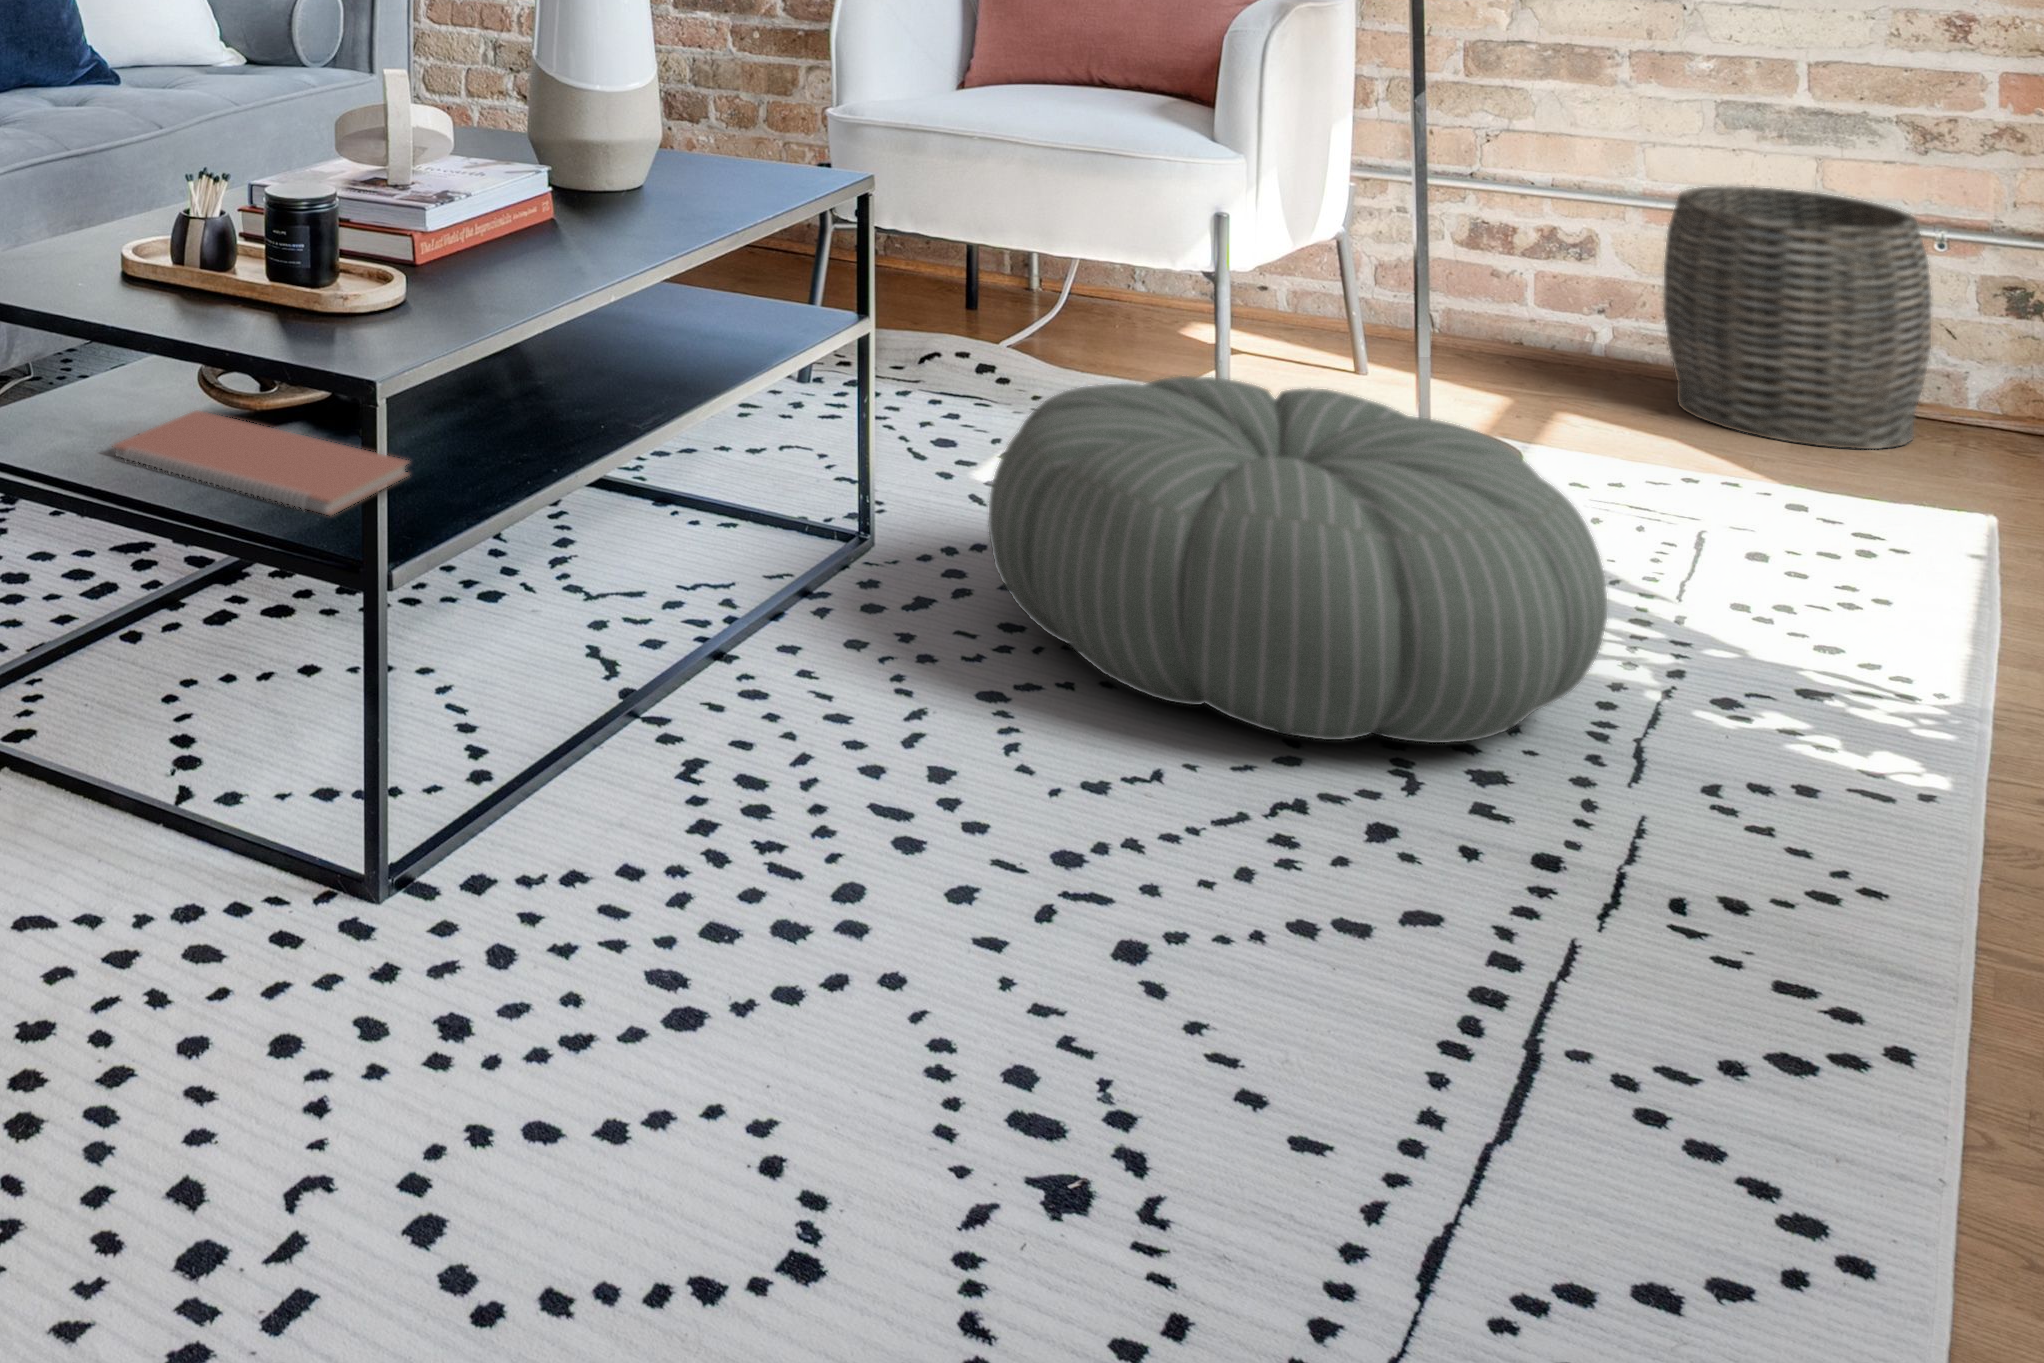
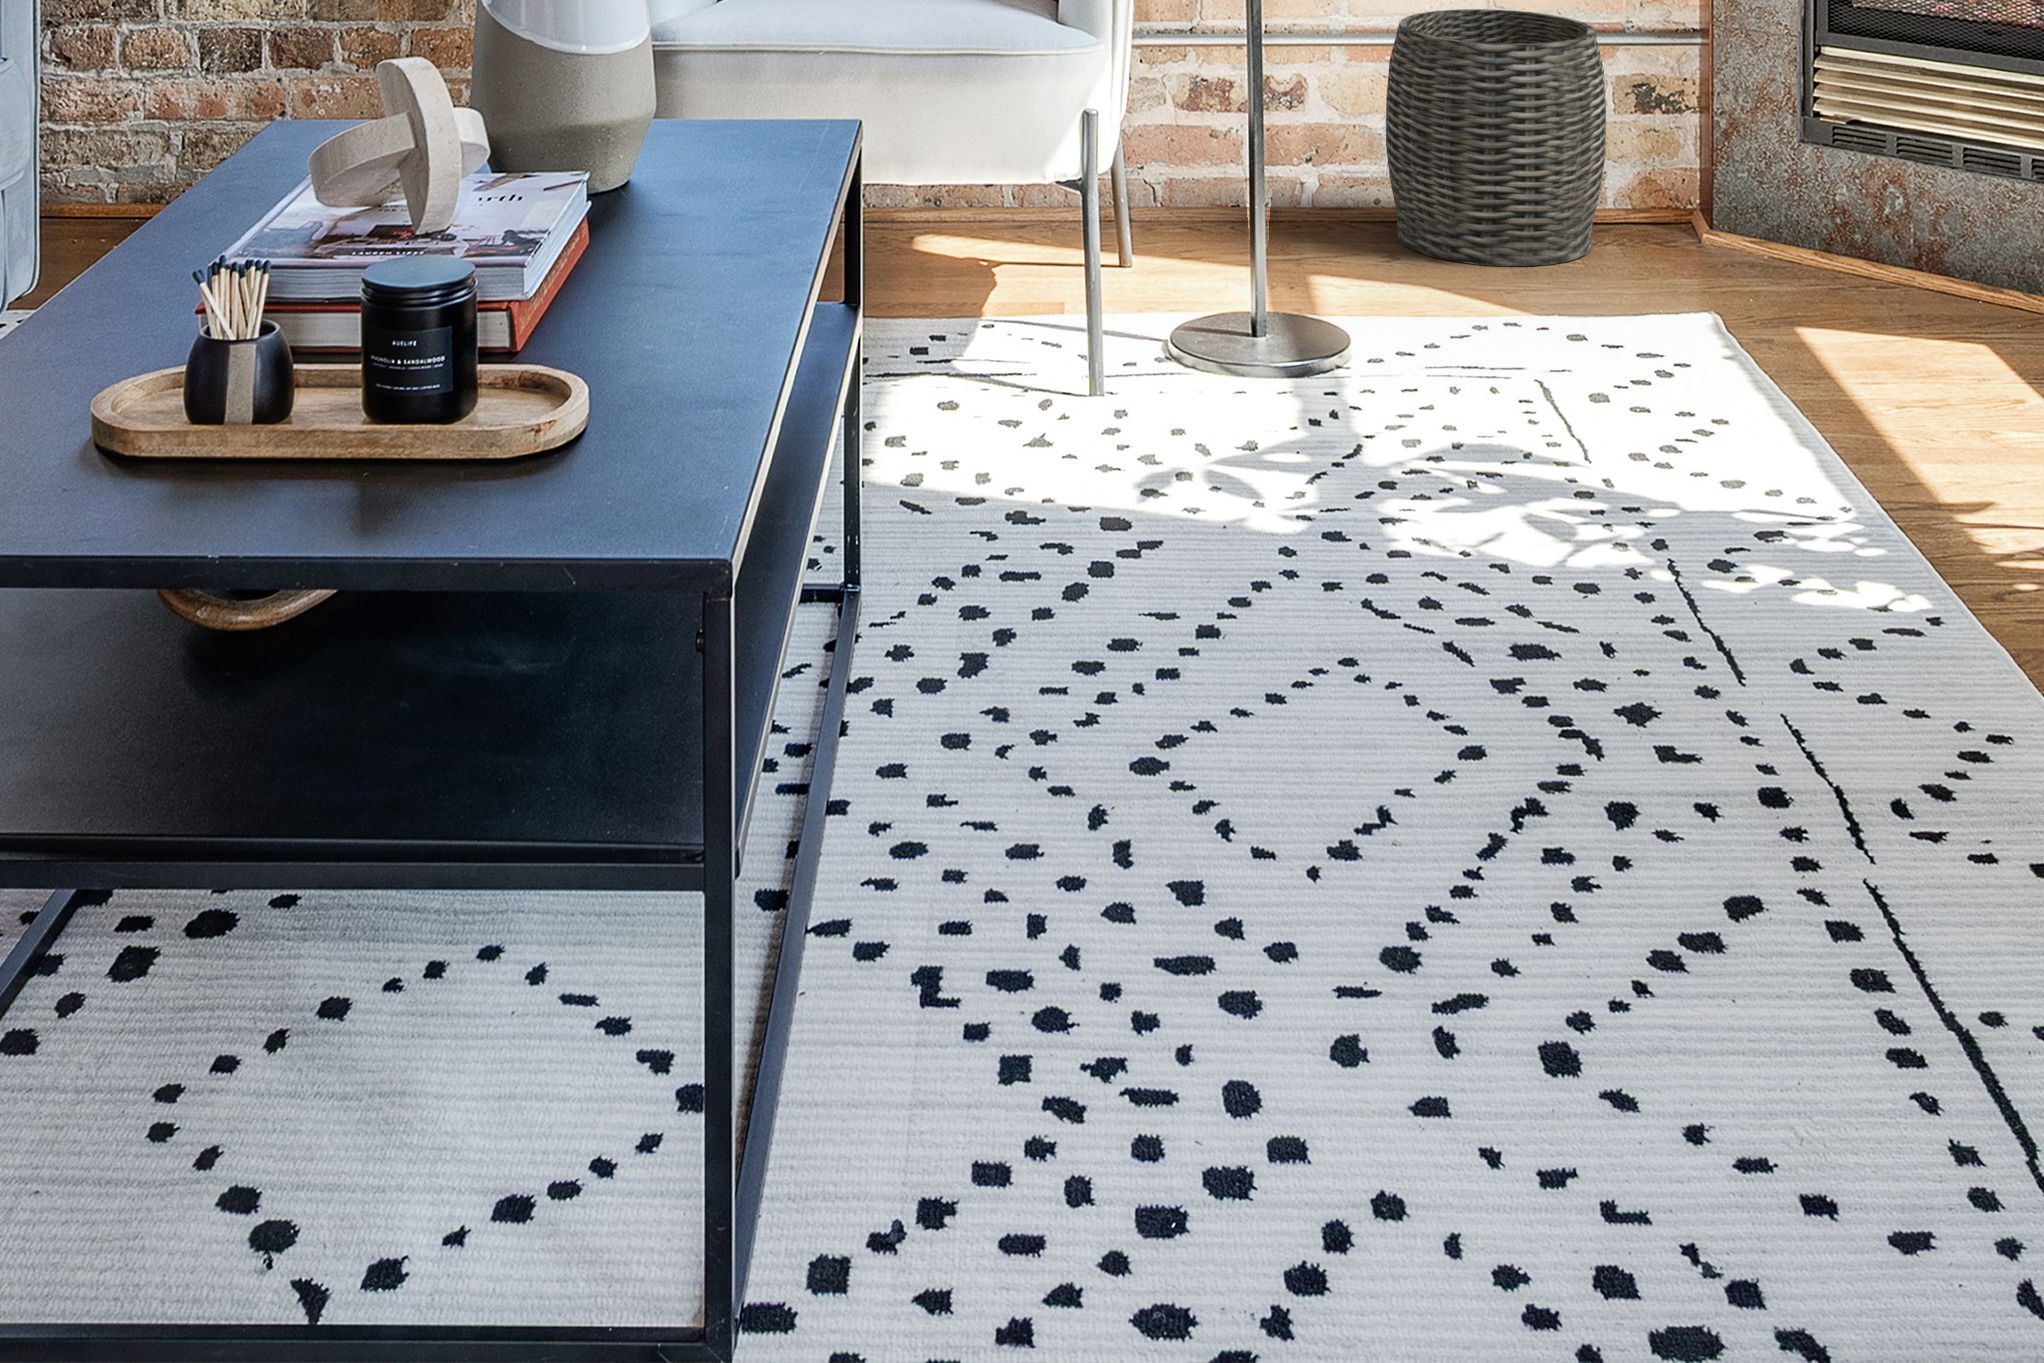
pouf: present [989,376,1607,743] -> none [1032,303,1659,718]
notebook: present [113,411,408,515] -> none [56,646,513,775]

